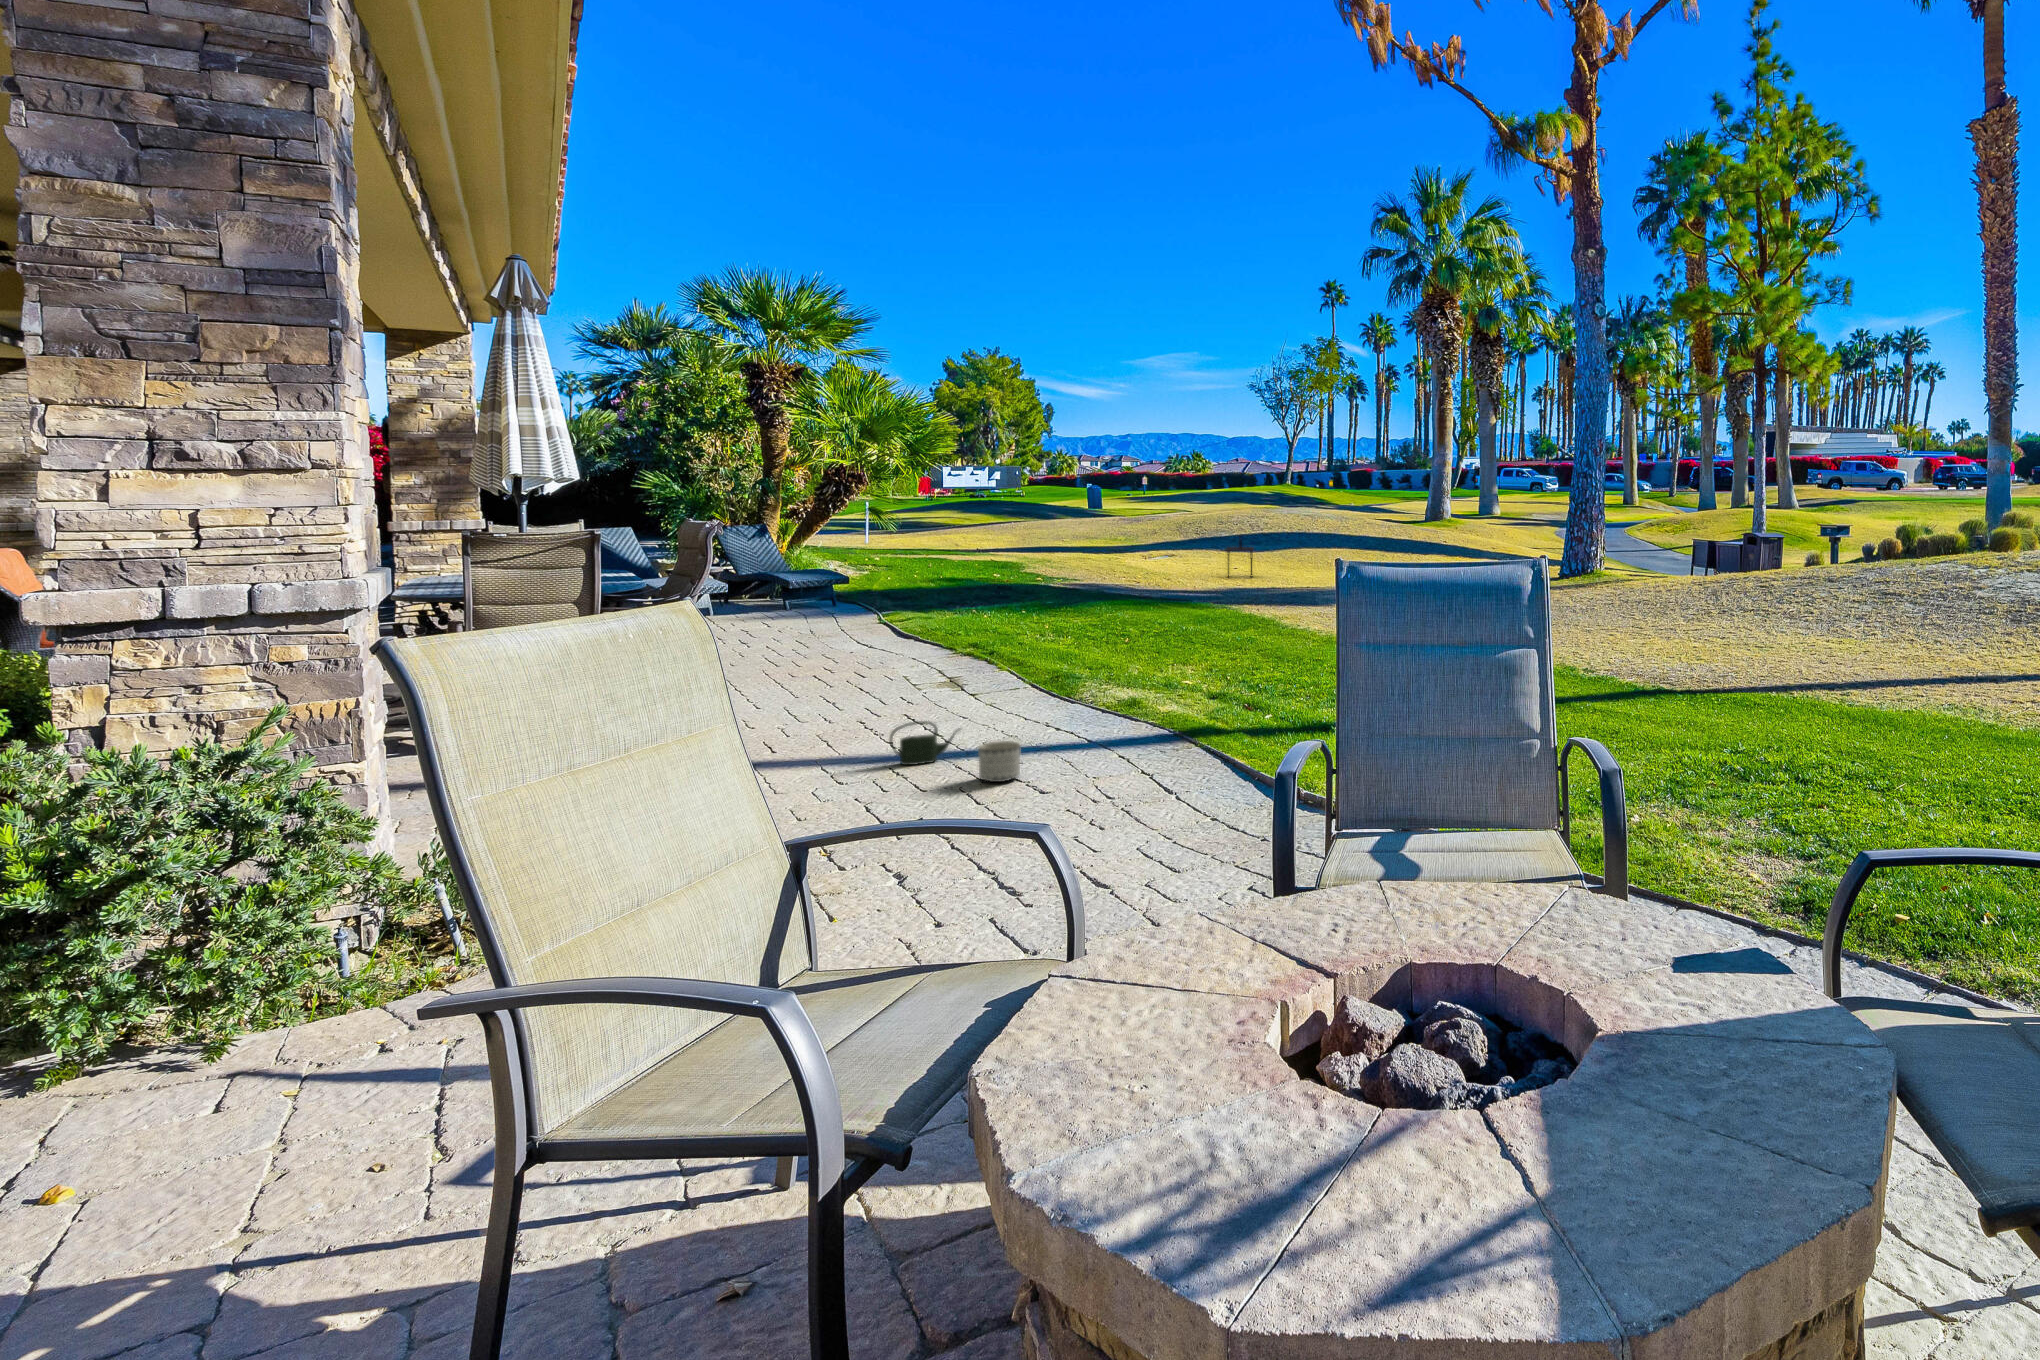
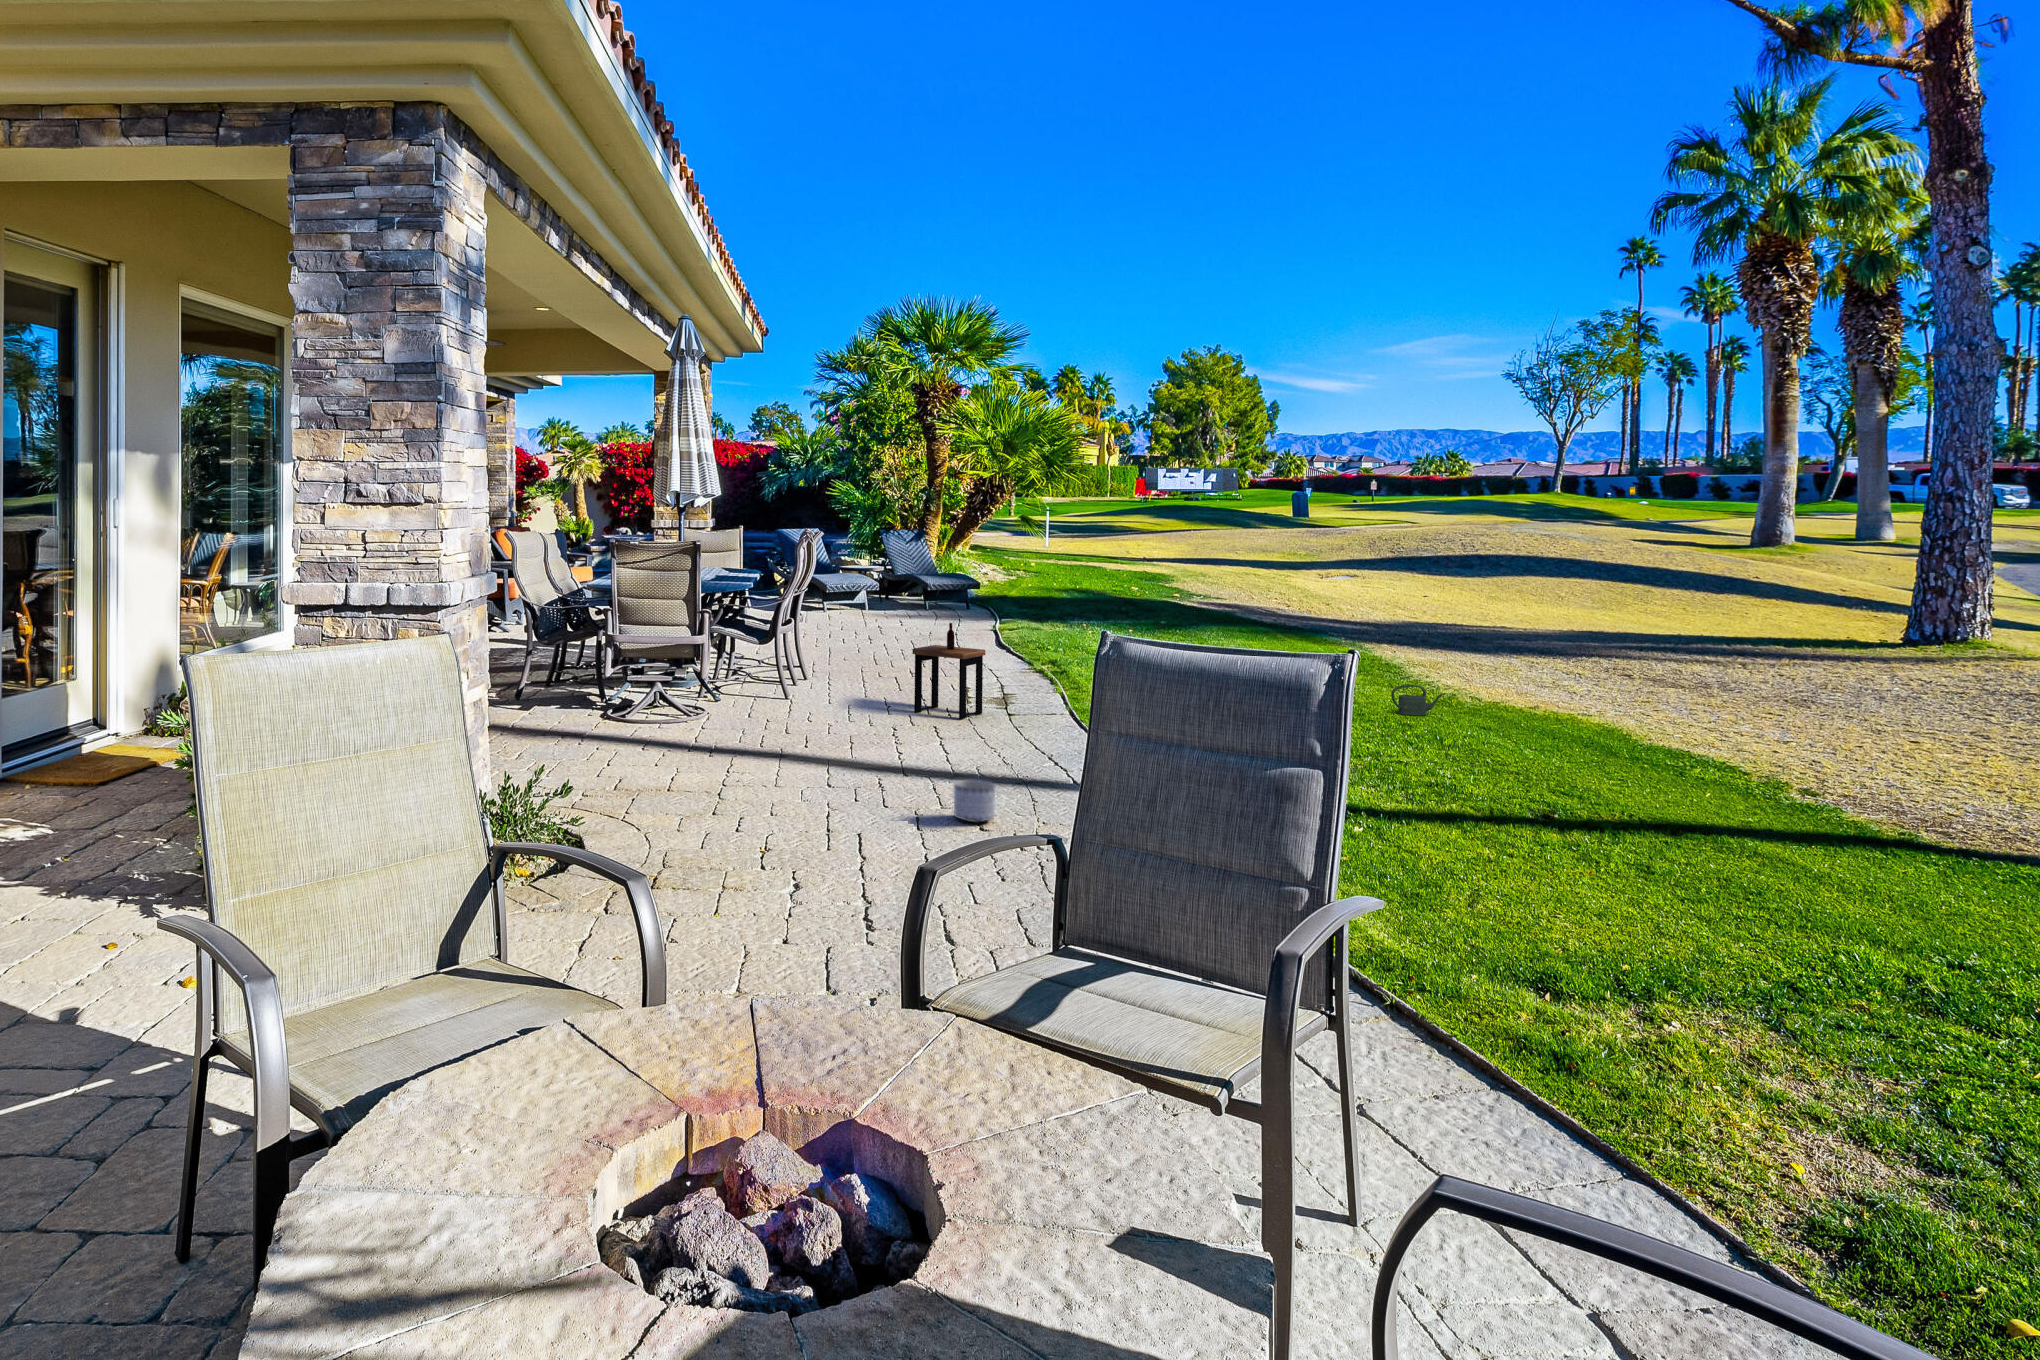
side table: present [1226,540,1253,576] -> present [912,623,985,719]
watering can: present [890,721,960,765] -> present [1391,685,1444,716]

